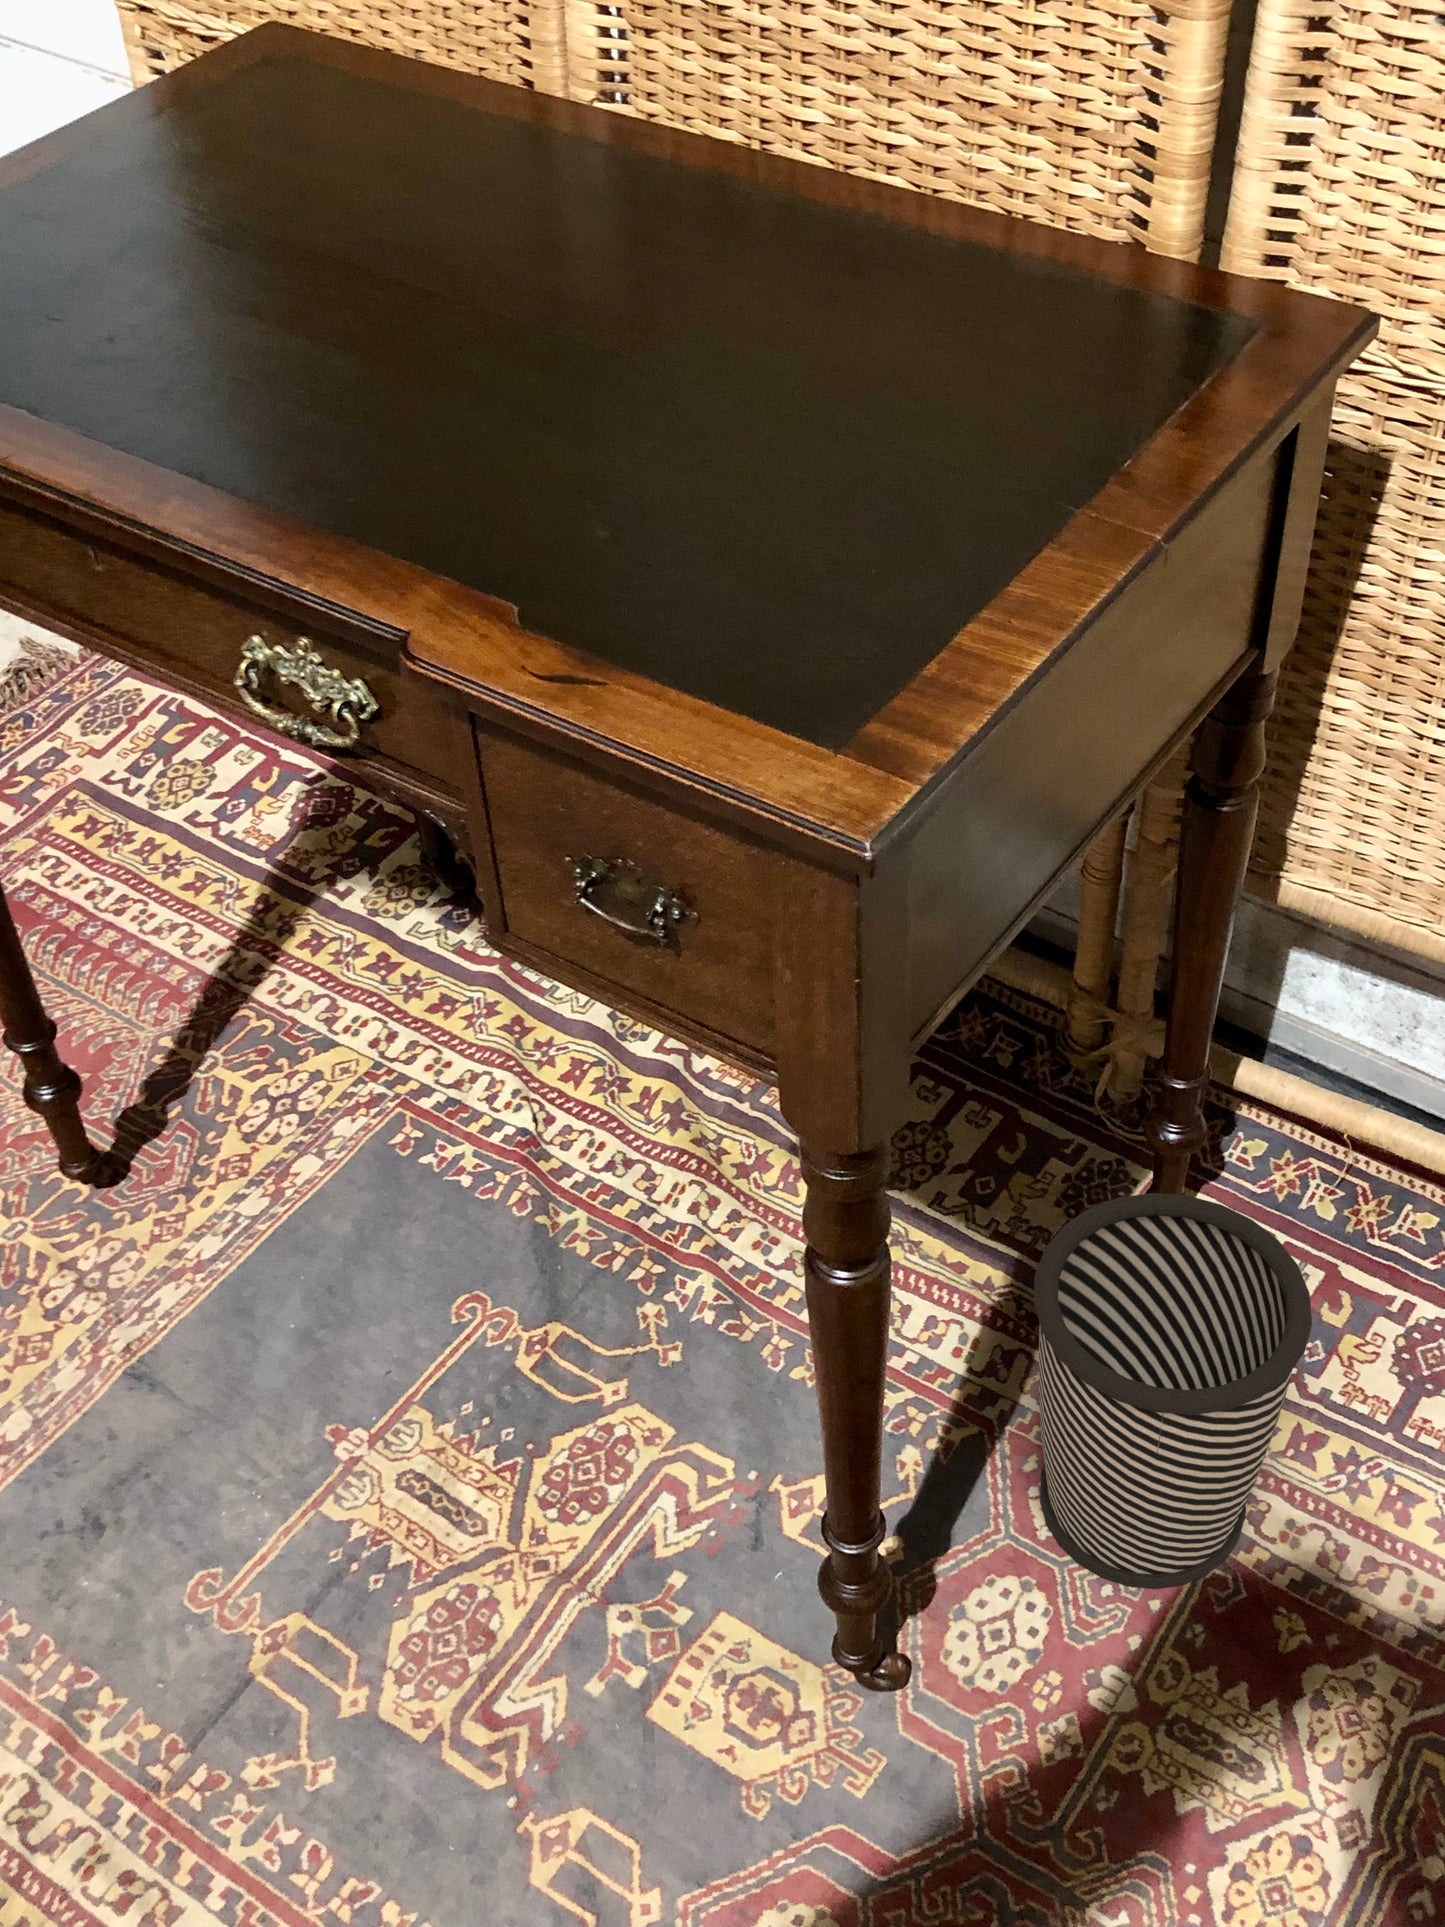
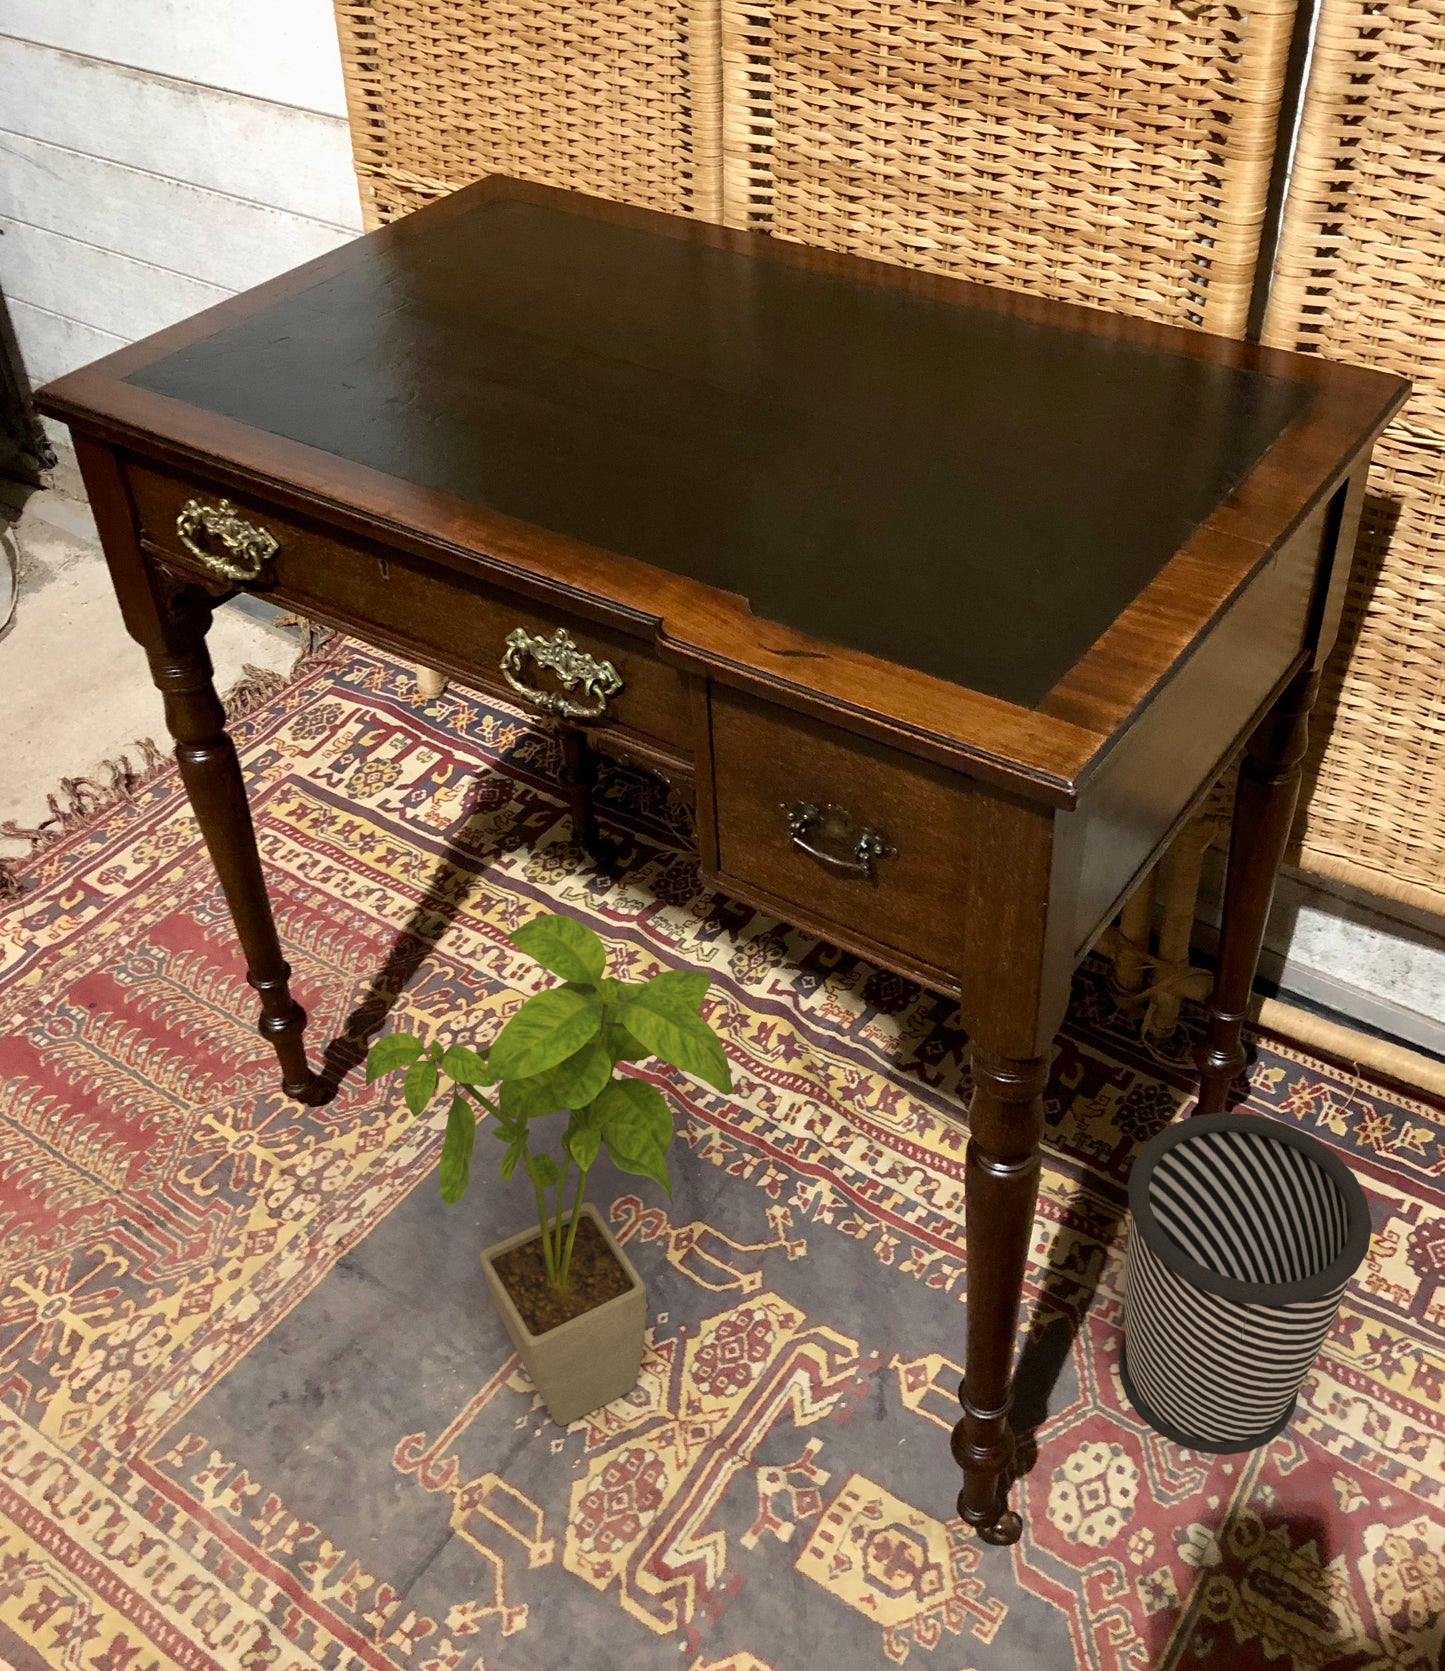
house plant: none [132,964,552,1559] -> present [366,914,735,1426]

